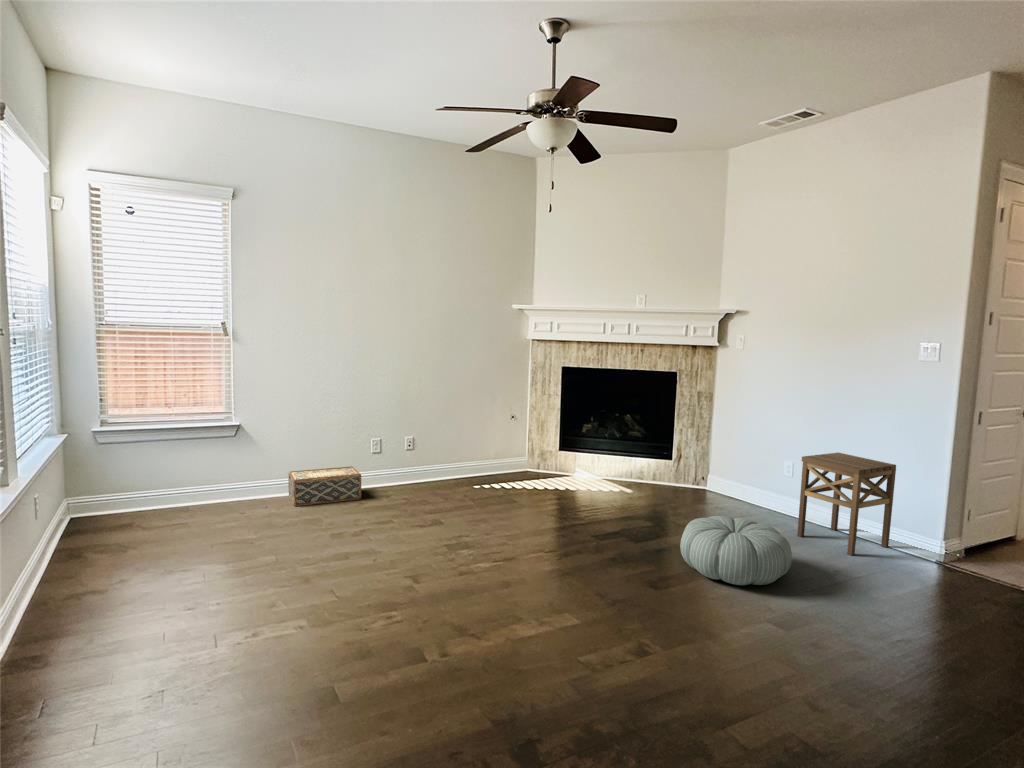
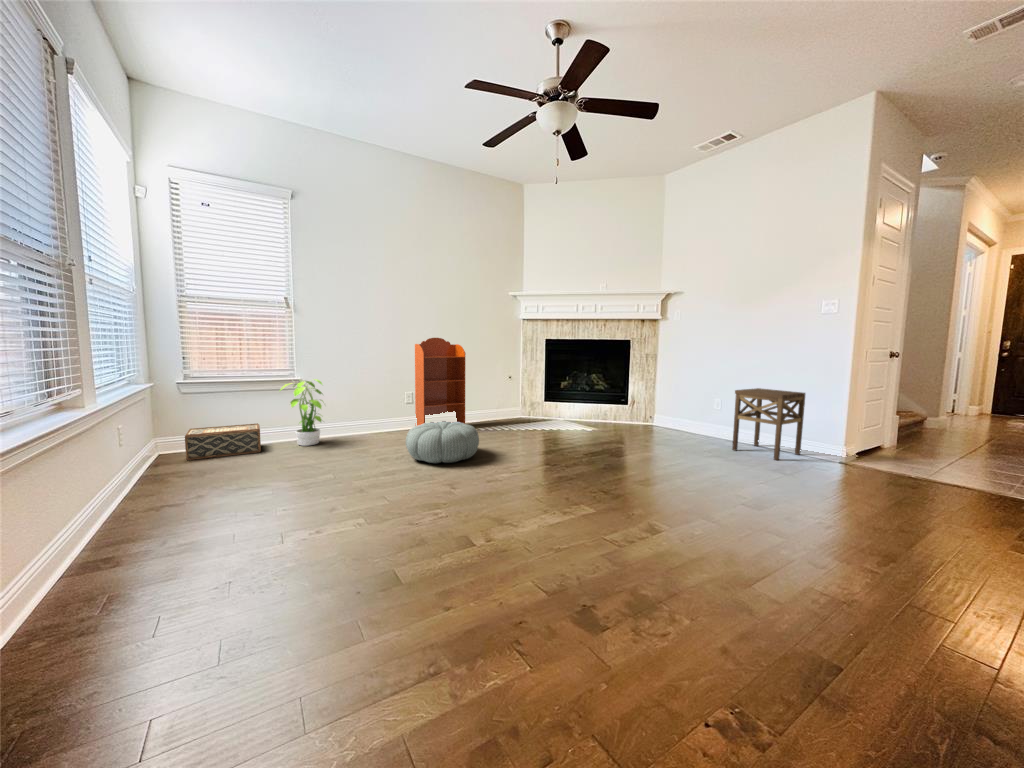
bookcase: none [386,368,453,494] -> present [415,338,466,426]
potted plant: none [212,425,271,511] -> present [279,379,322,446]
woven basket: present [288,466,361,506] -> present [185,423,261,460]
pouf: present [680,516,792,585] -> present [406,421,479,463]

